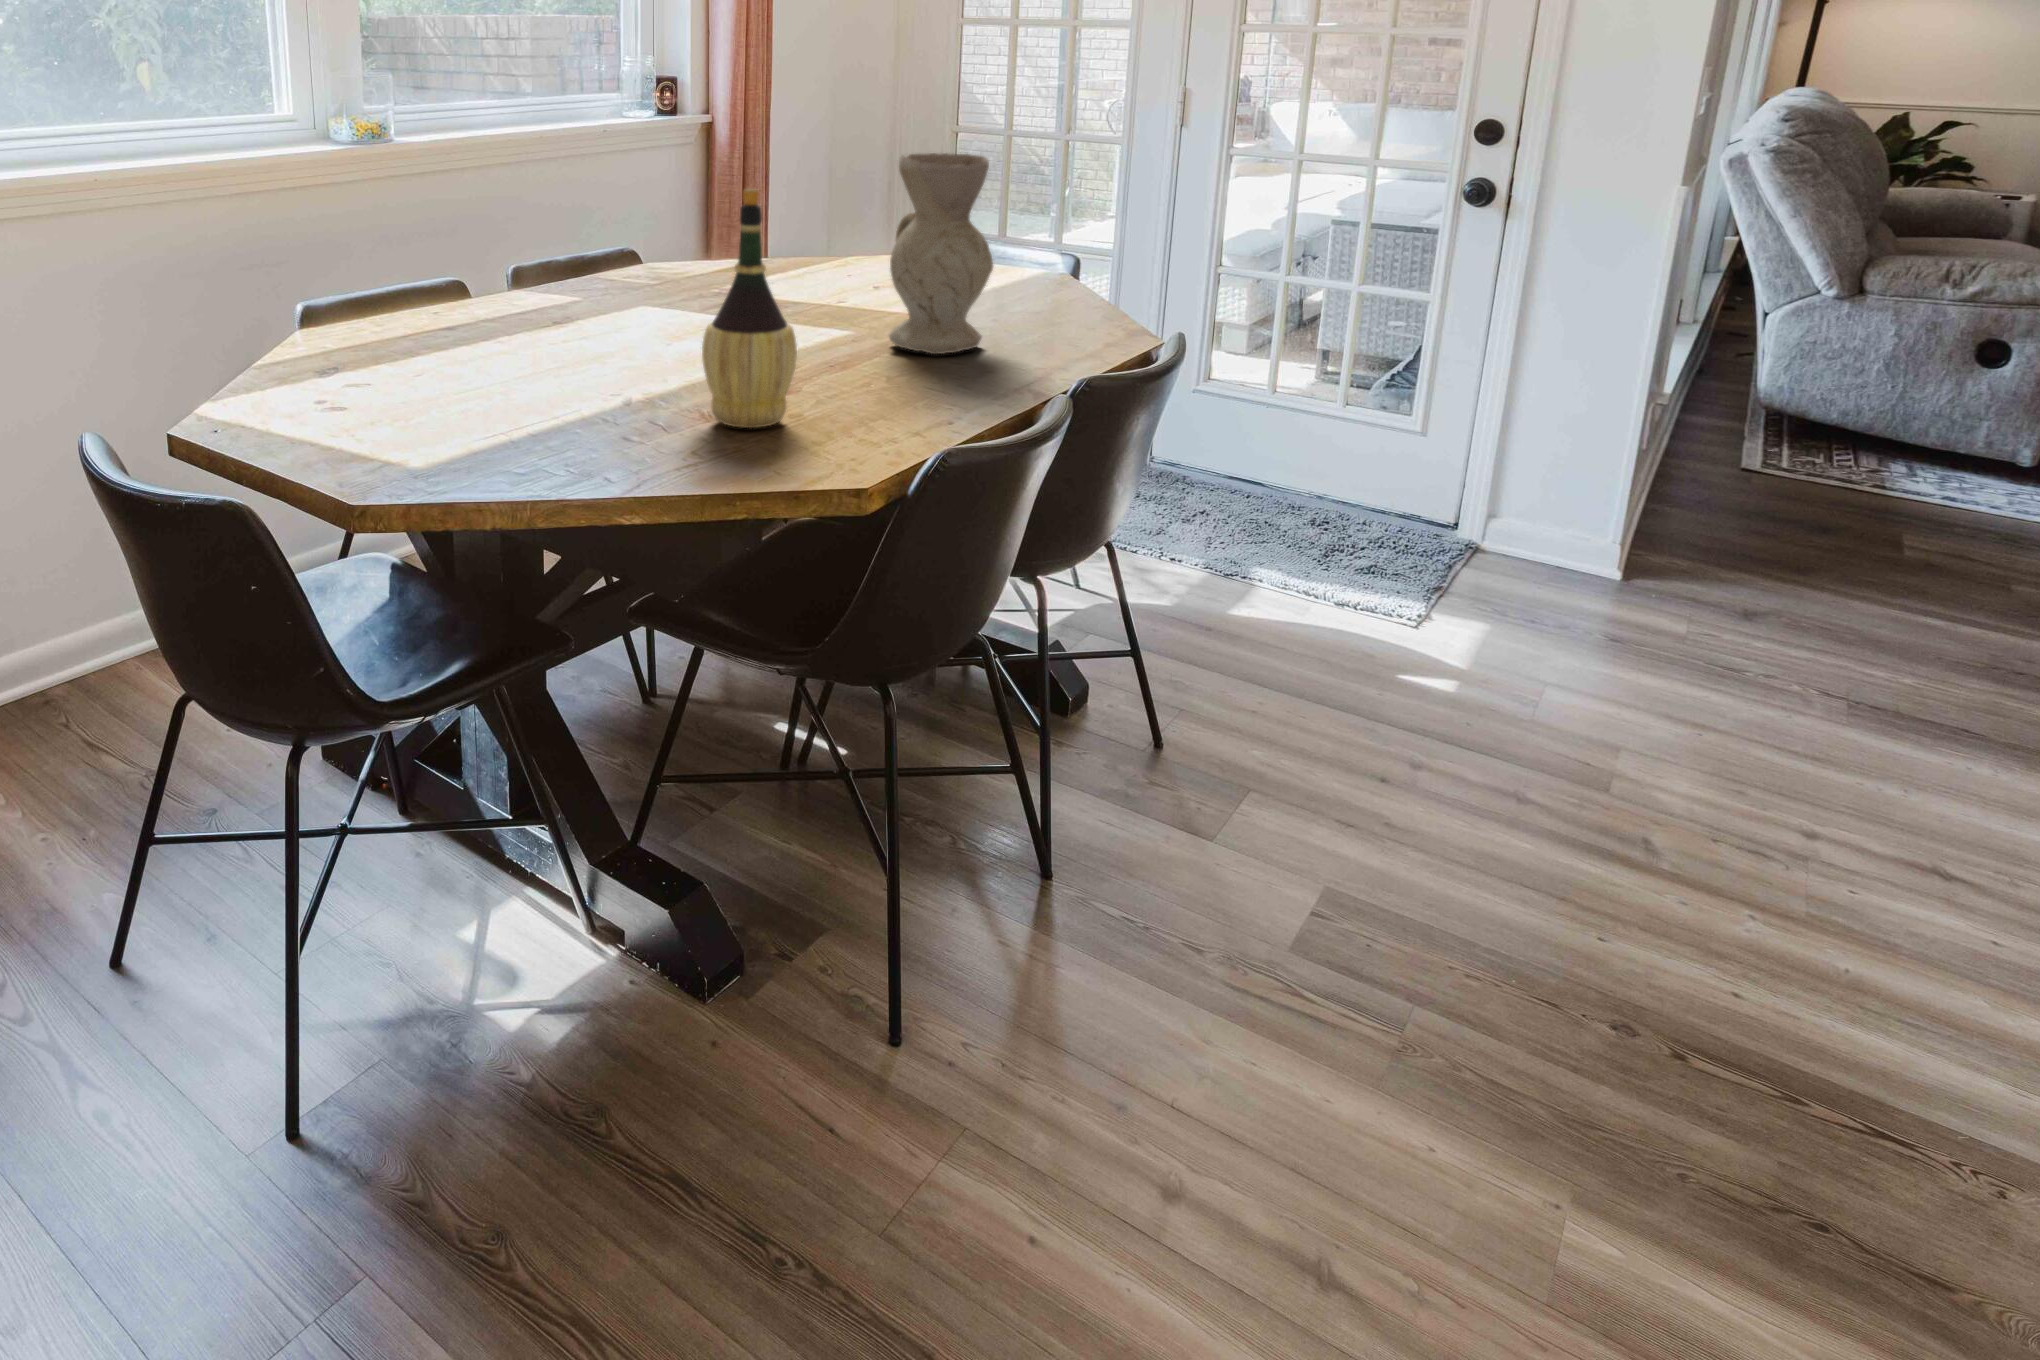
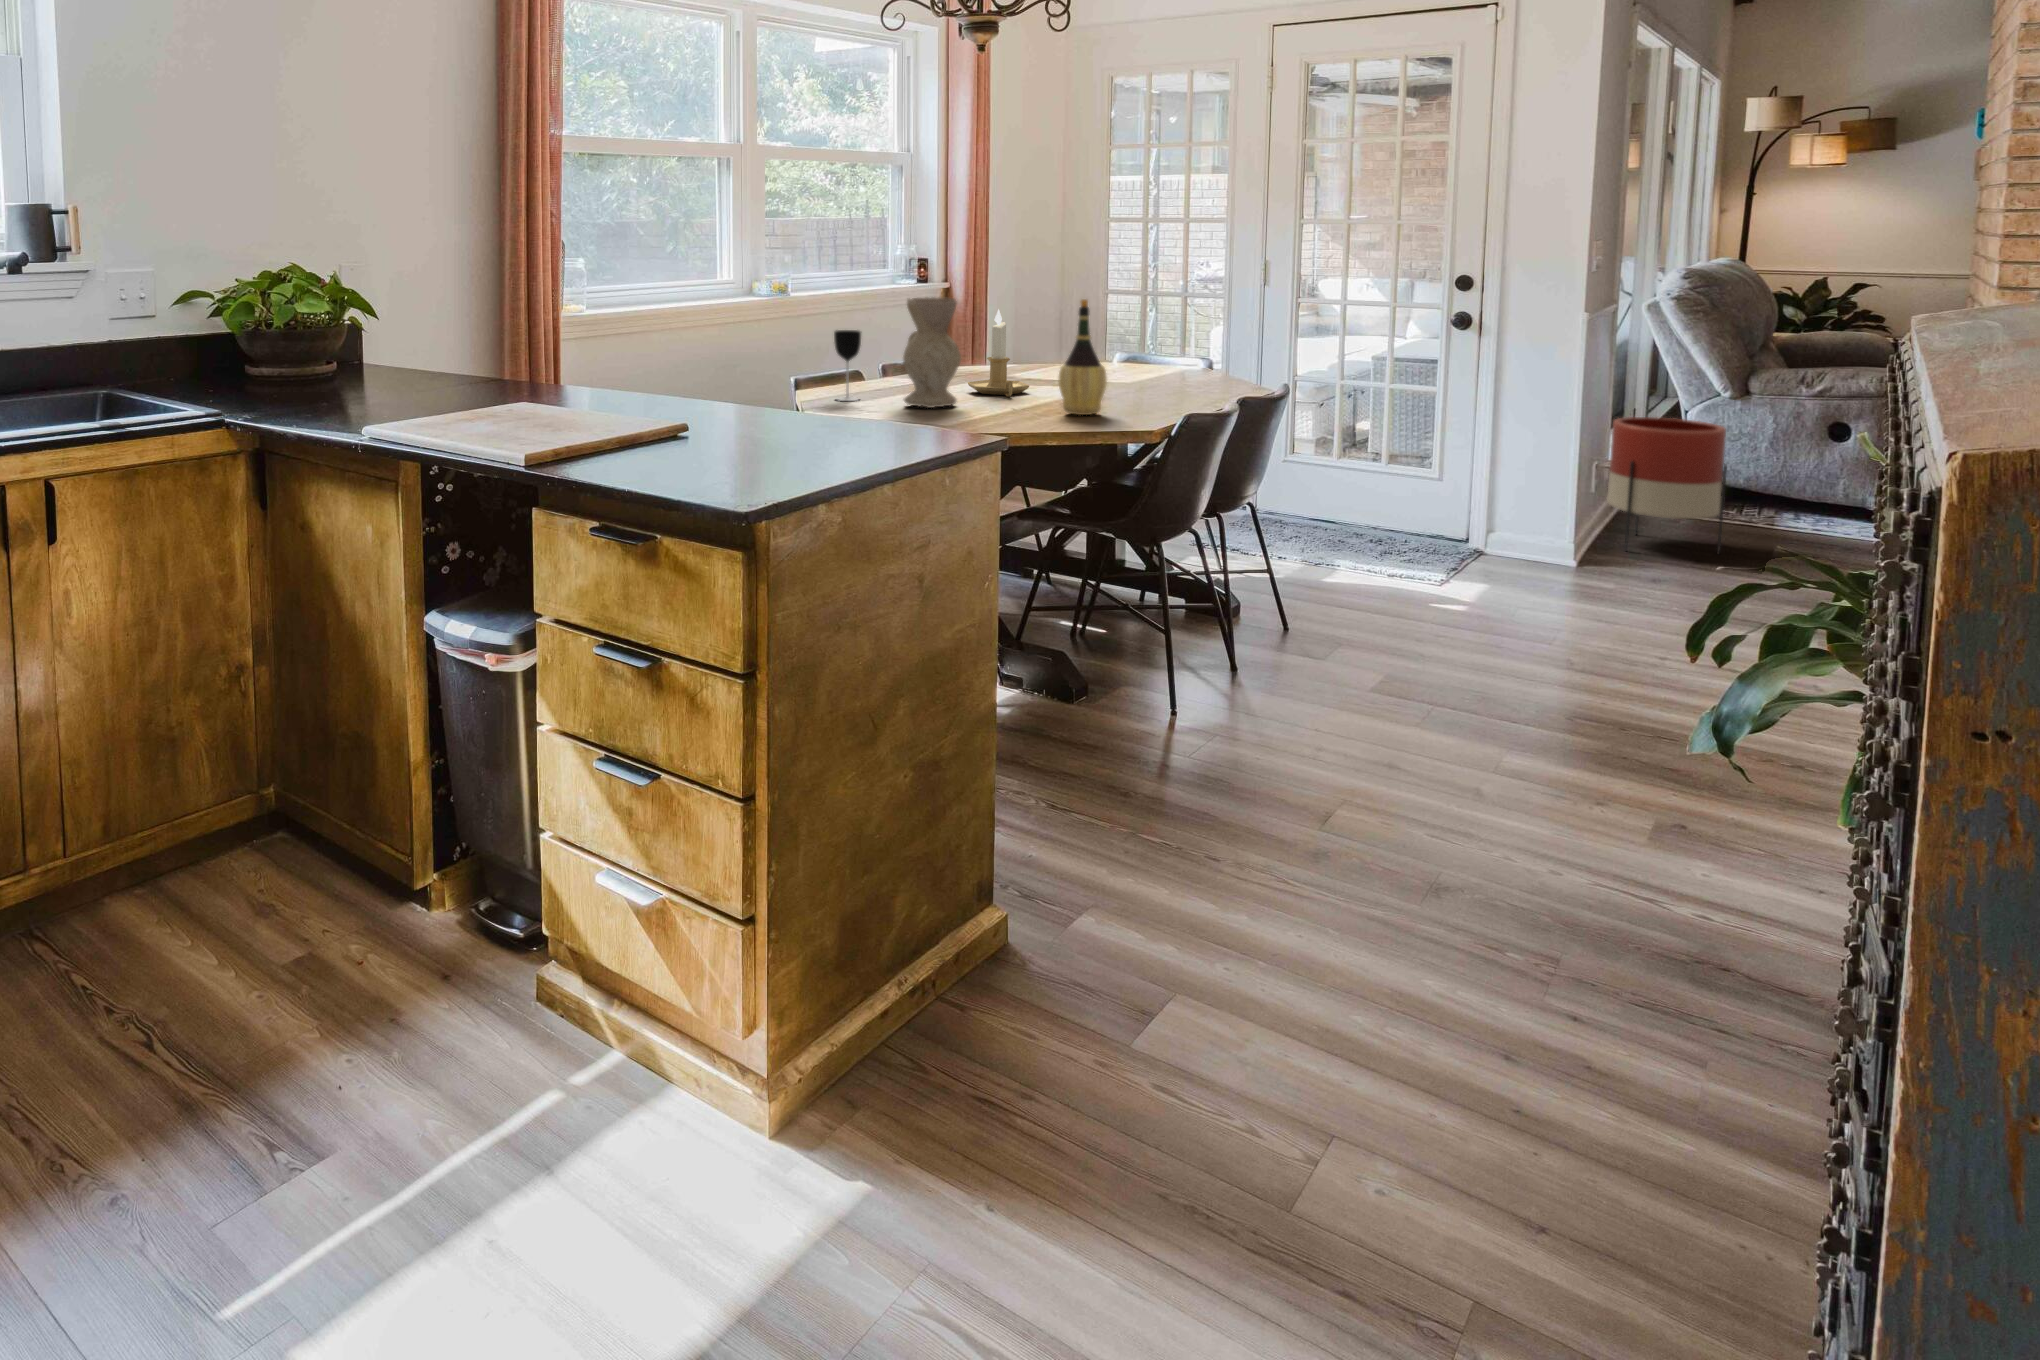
vase: present [889,153,993,354] -> present [903,298,961,408]
candlestick: none [607,187,712,356] -> present [968,309,1029,397]
wine glass: none [330,226,389,364] -> present [834,330,861,401]
planter: none [1666,340,1862,554] -> present [1607,417,1727,553]

